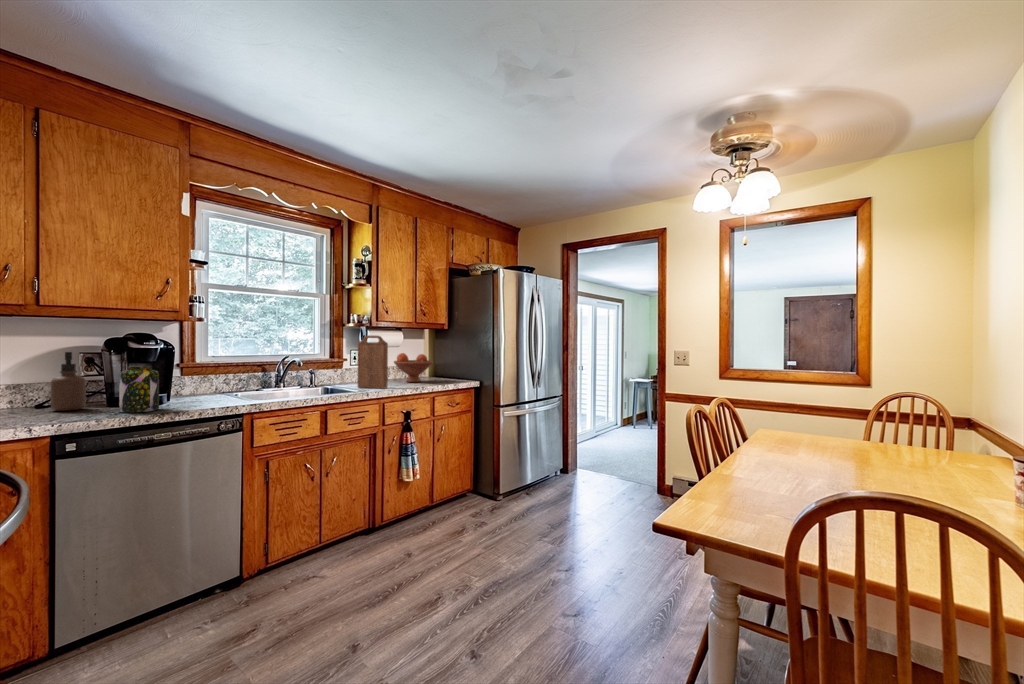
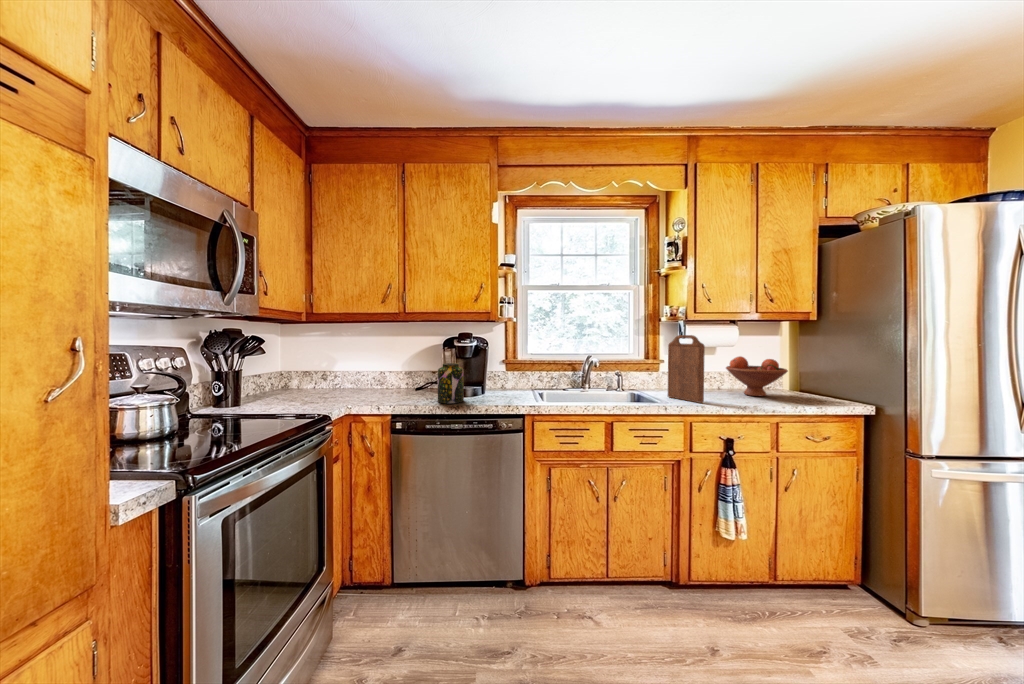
soap dispenser: present [51,352,86,411] -> none [414,350,433,394]

